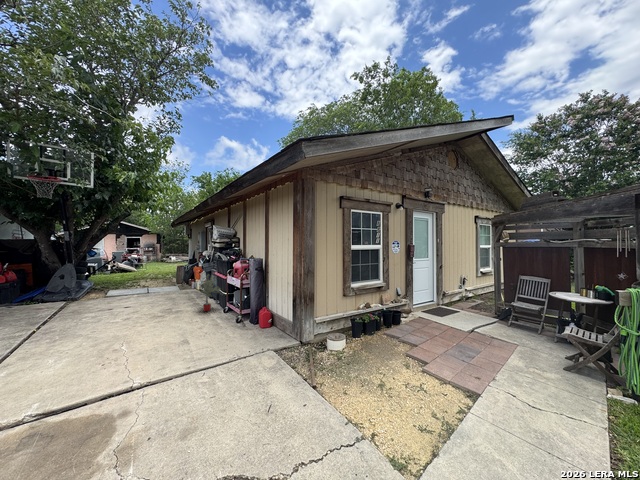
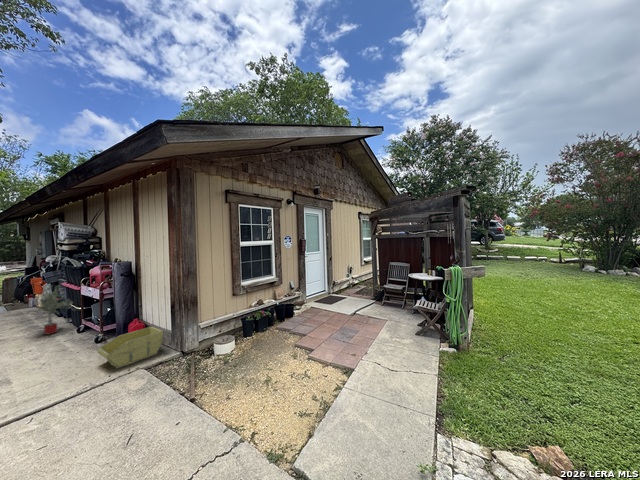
storage bin: none [242,316,288,347] -> present [97,327,163,368]

